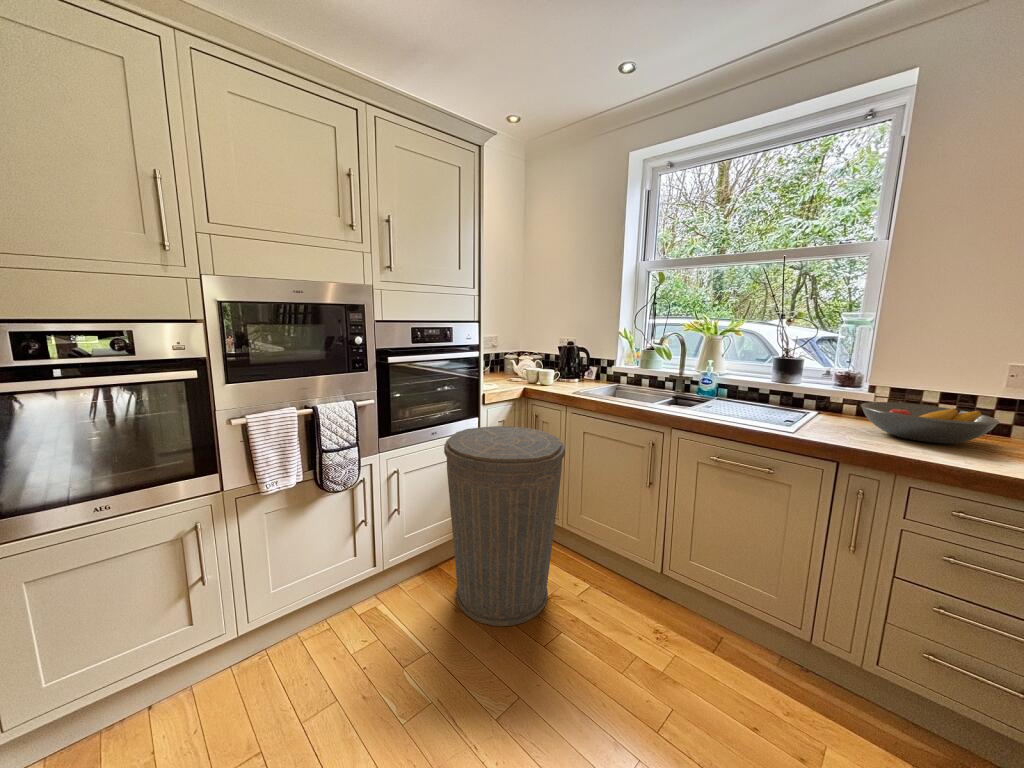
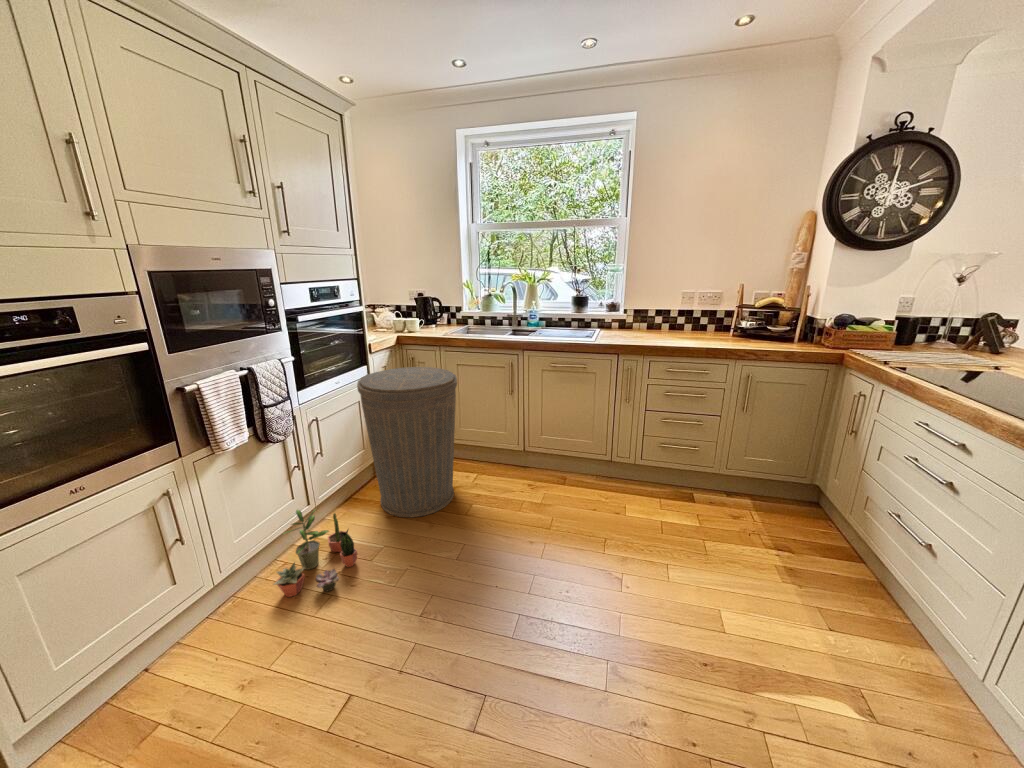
fruit bowl: present [861,402,999,443] -> none [622,318,679,338]
potted plant: none [287,571,397,694] -> present [274,509,357,597]

